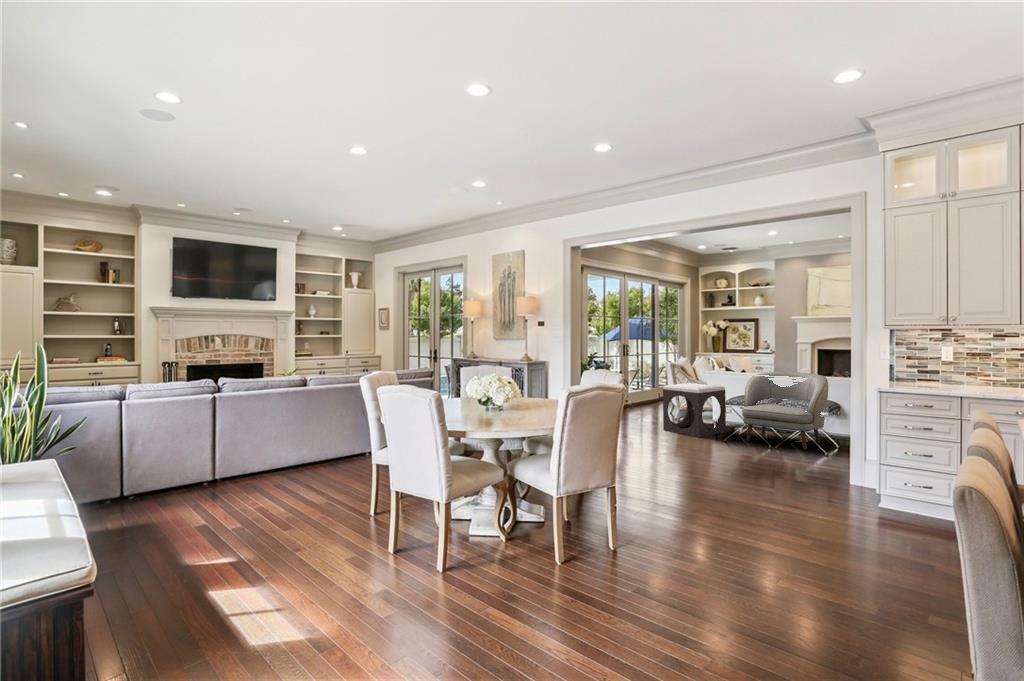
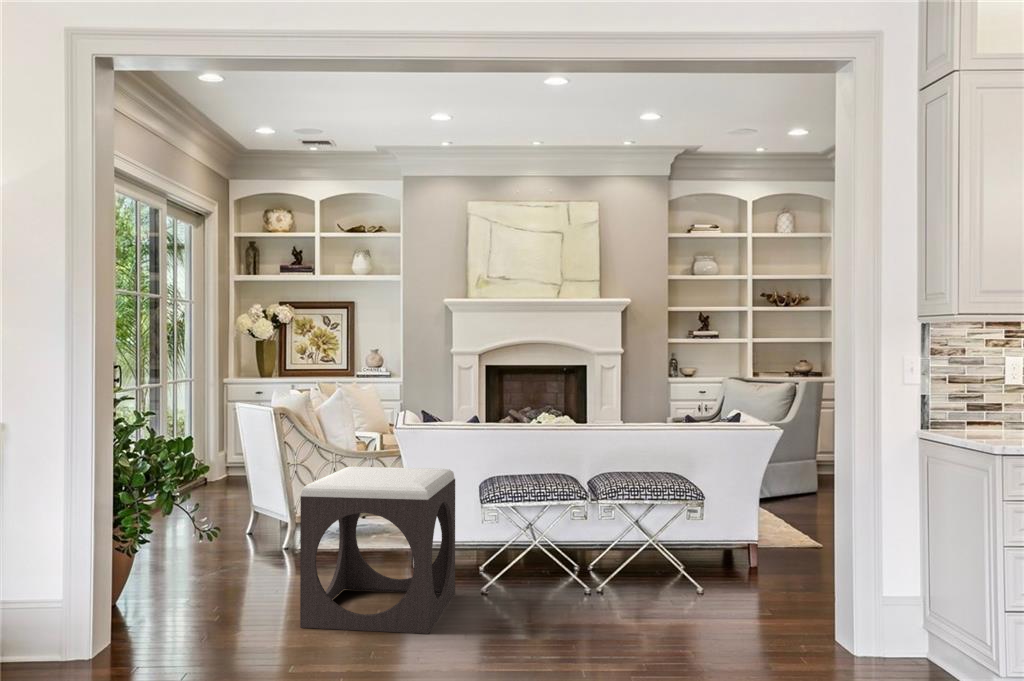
armchair: present [742,372,828,450] -> none [513,420,693,617]

